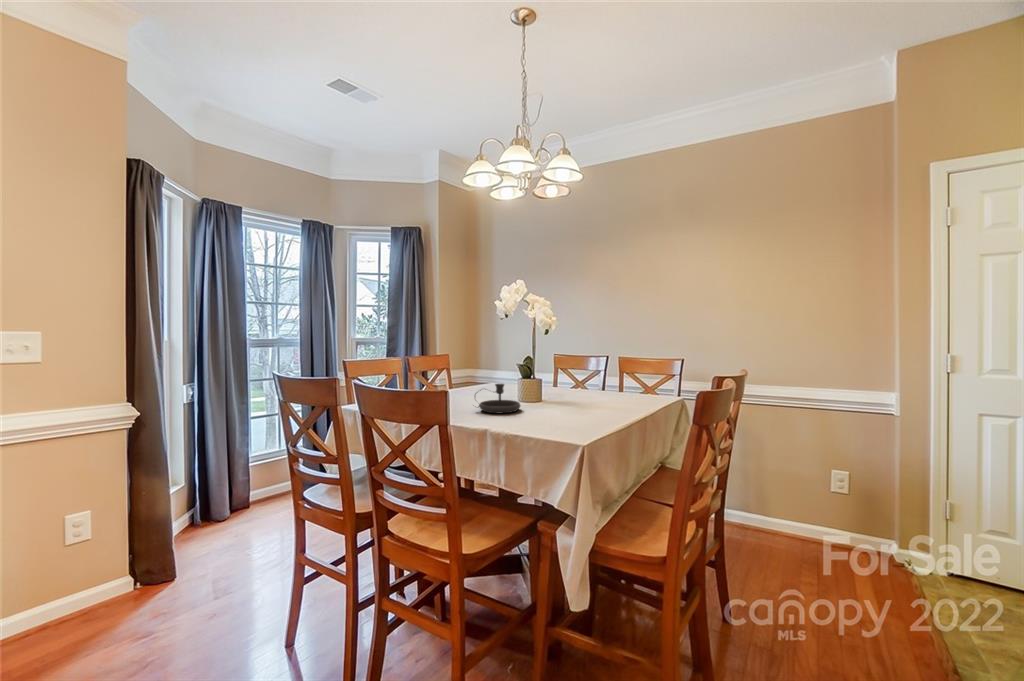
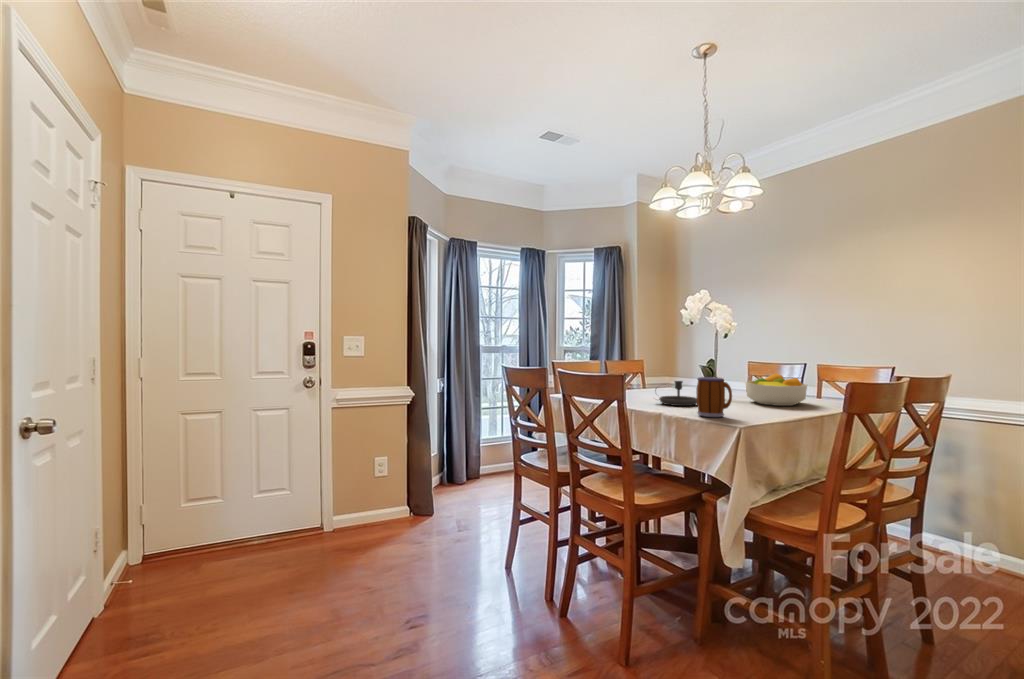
fruit bowl: none [562,368,617,404] -> present [746,373,807,406]
mug: none [528,383,565,431] -> present [696,377,732,417]

